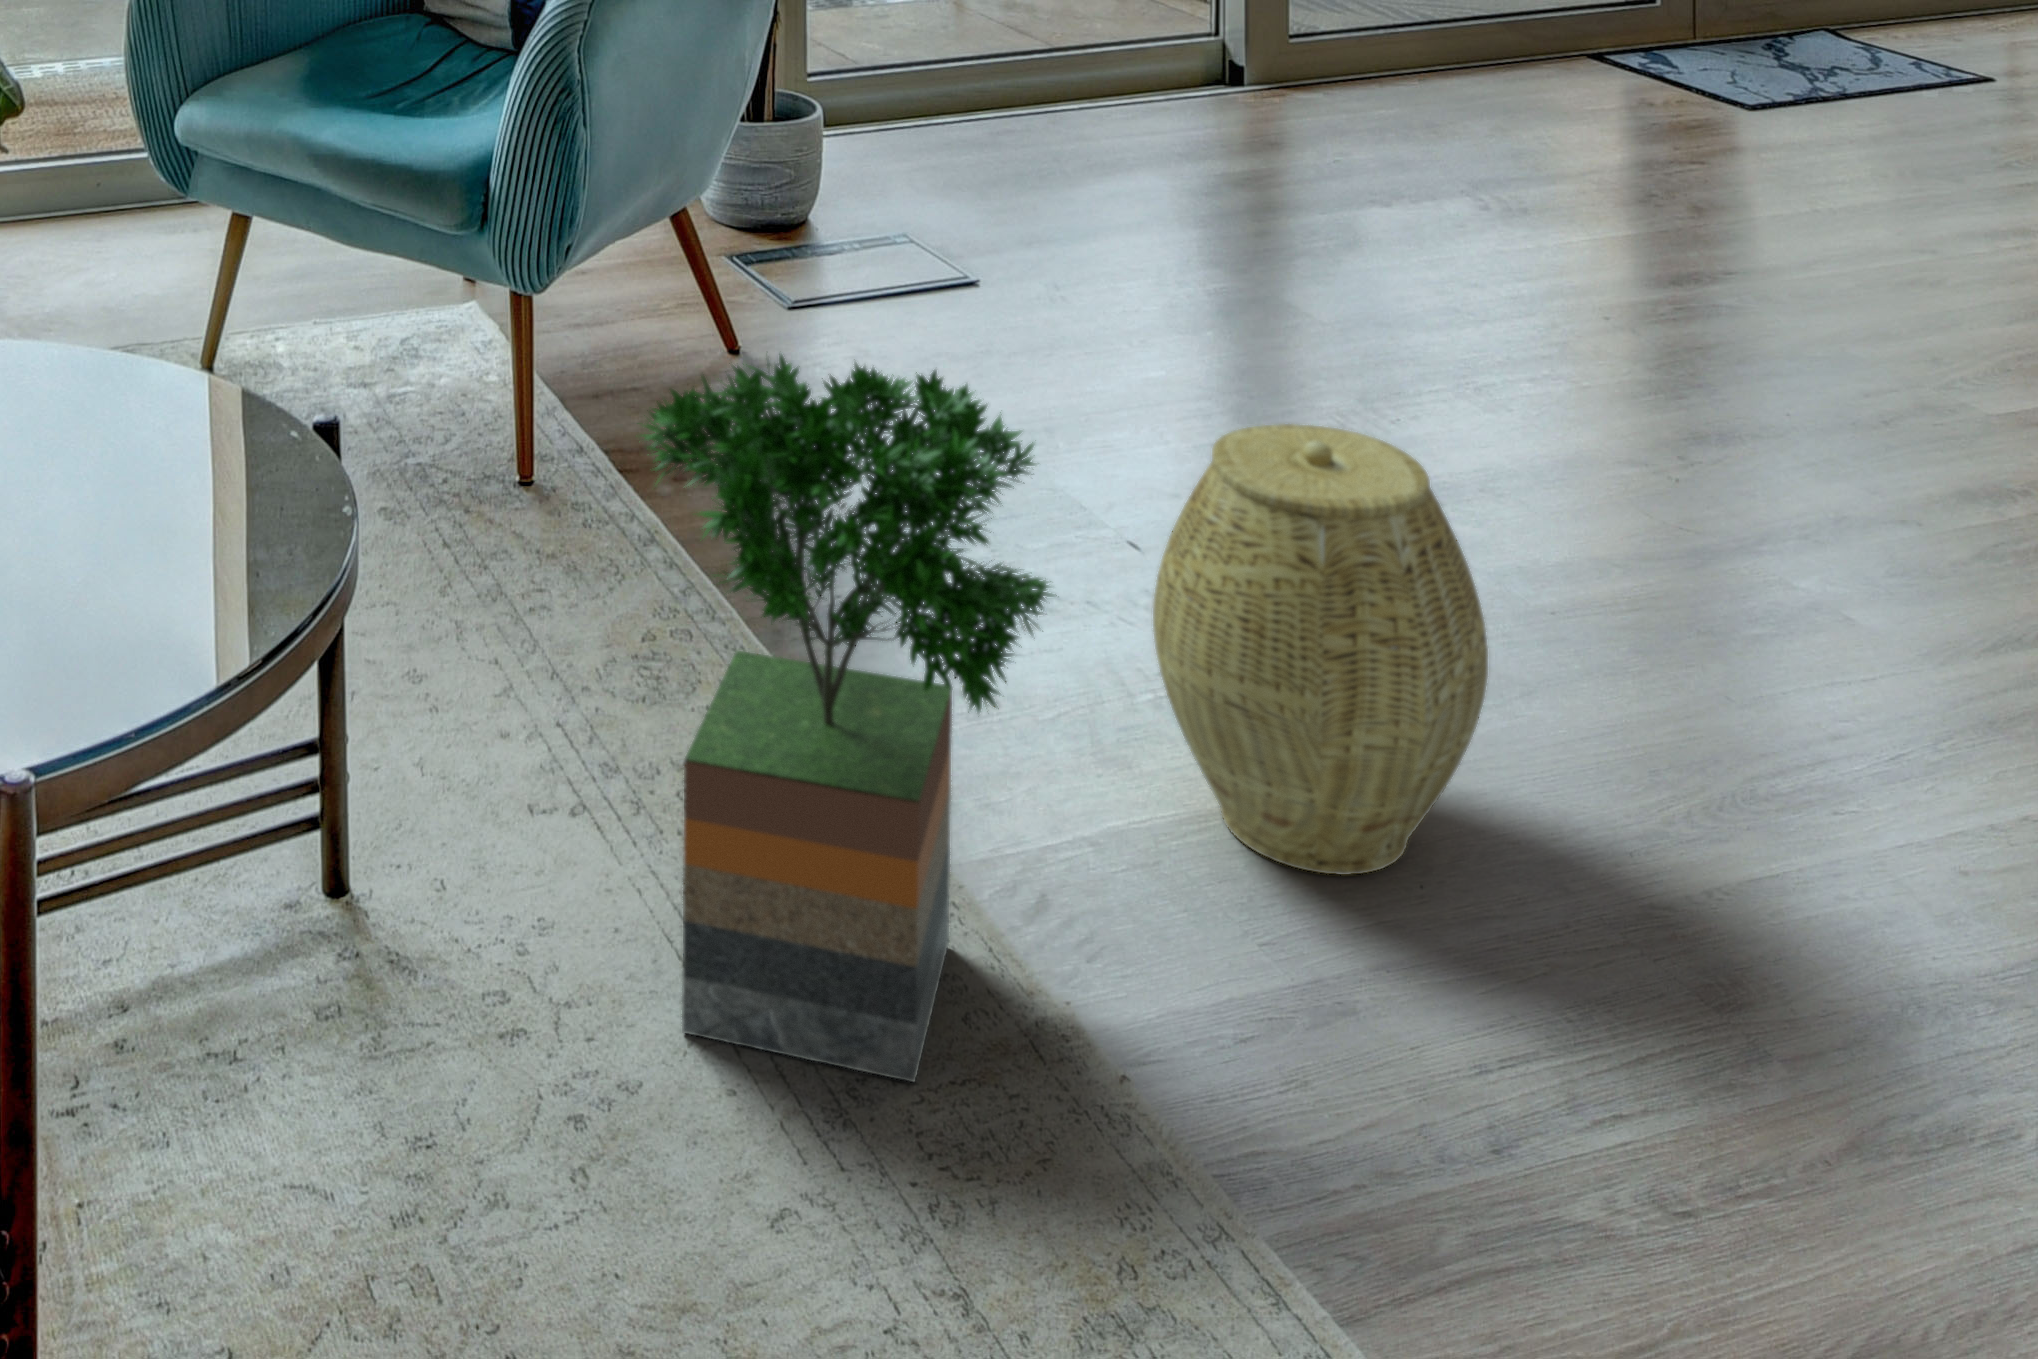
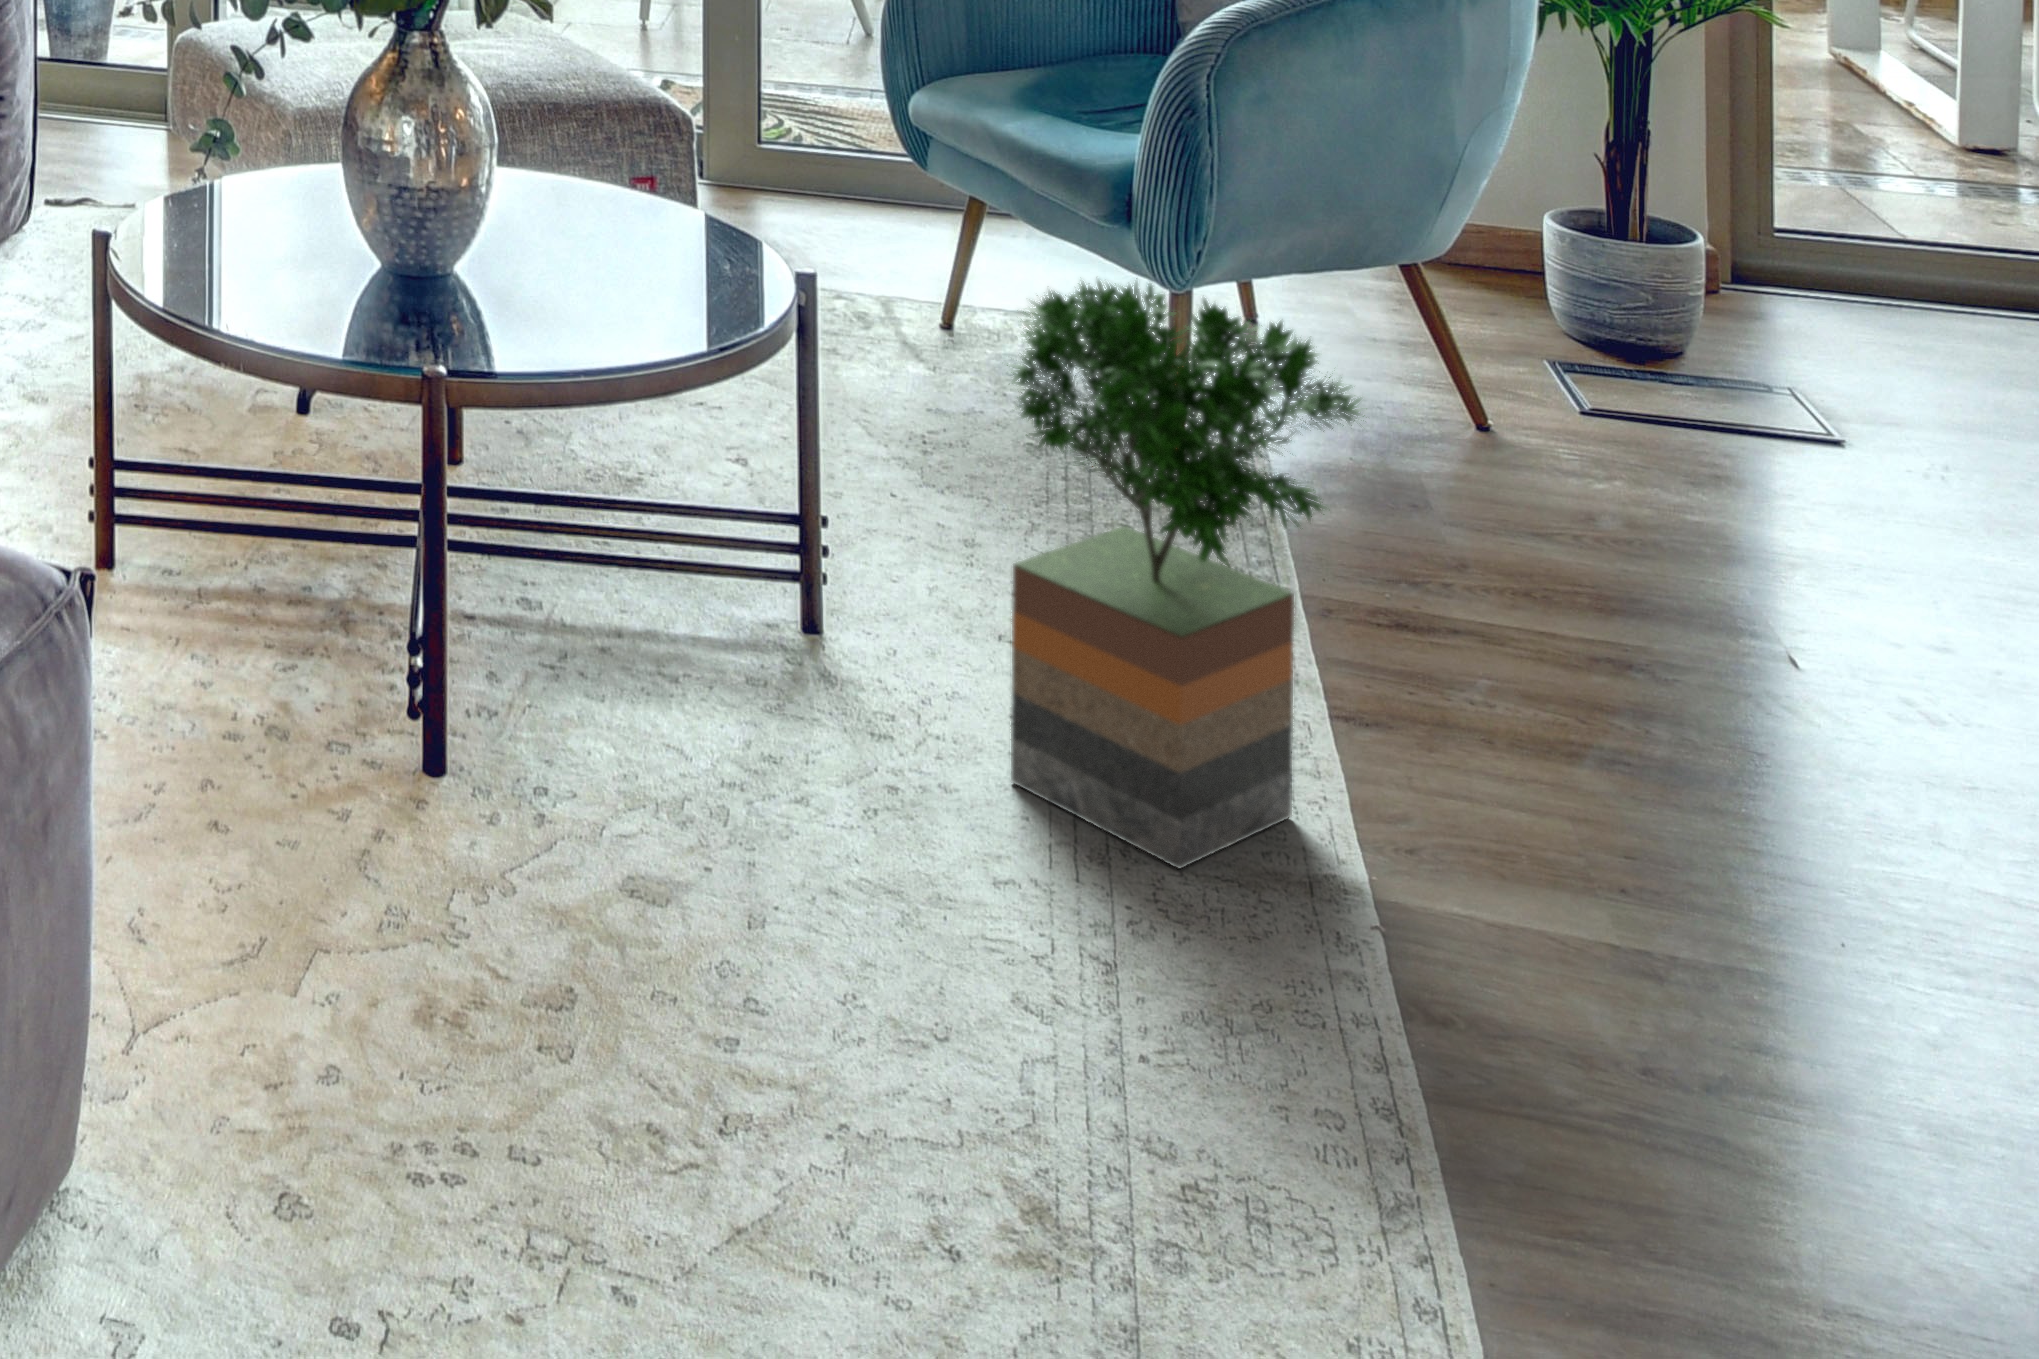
woven basket: present [1153,424,1488,875] -> none [1588,485,1962,925]

